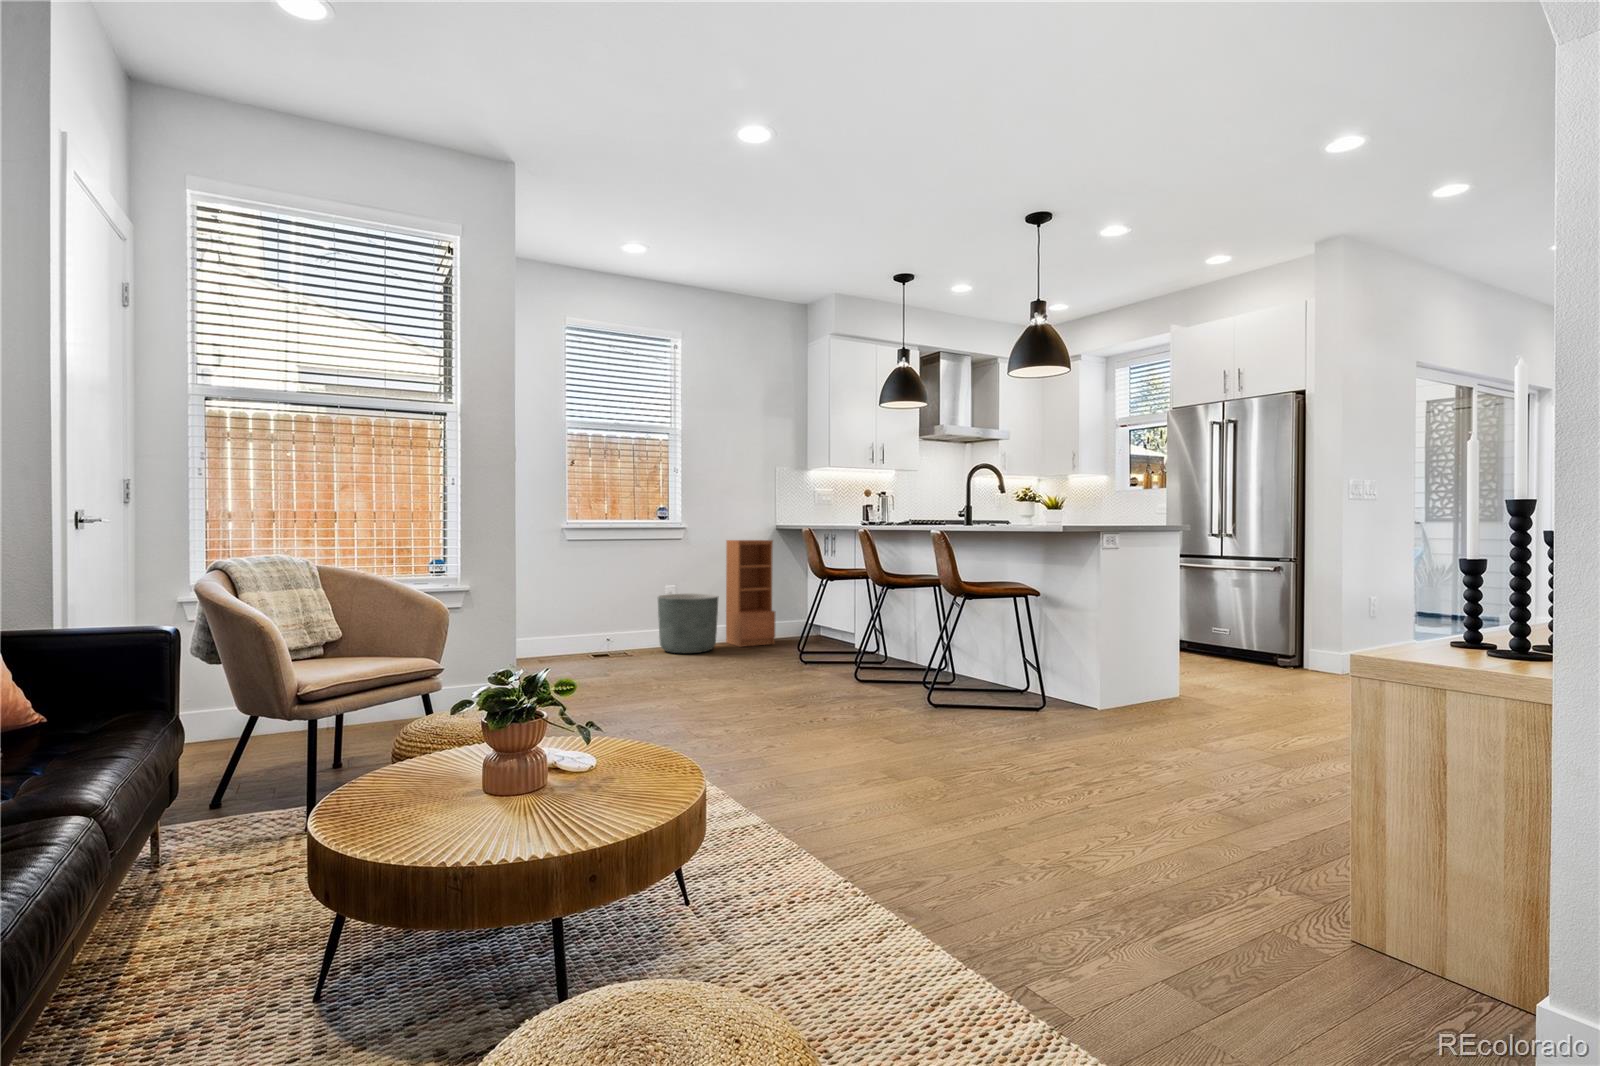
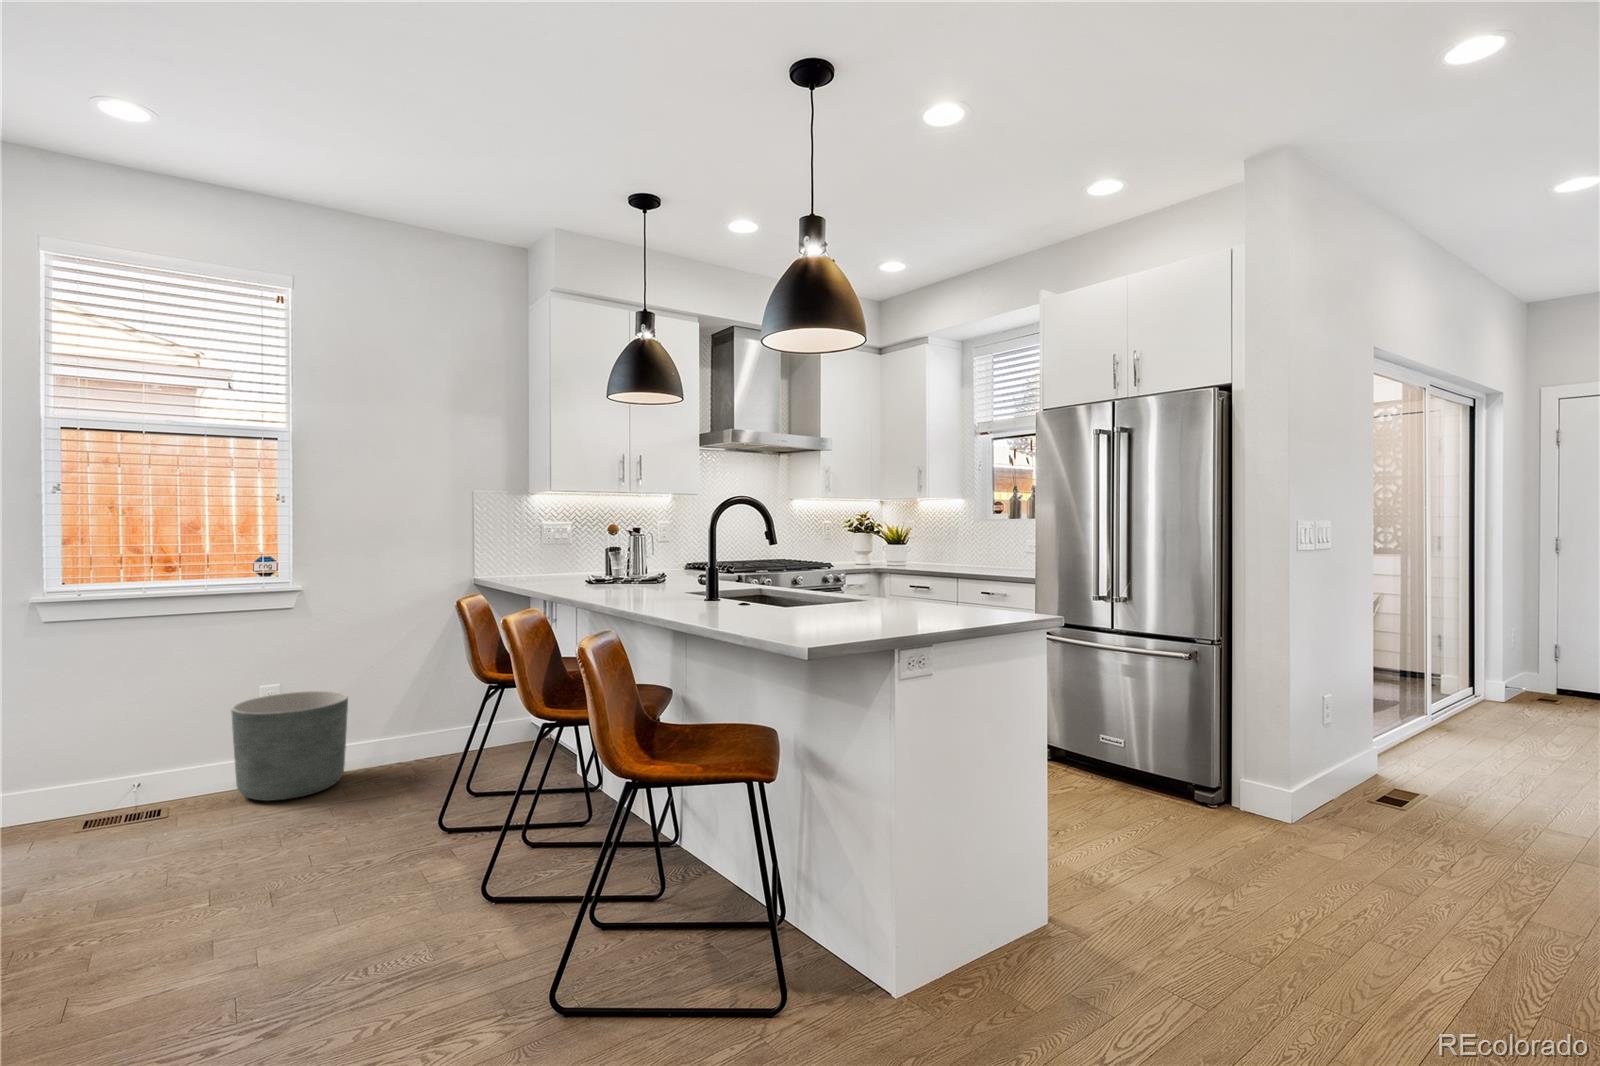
bookcase: present [726,540,775,647] -> none [384,600,459,774]

